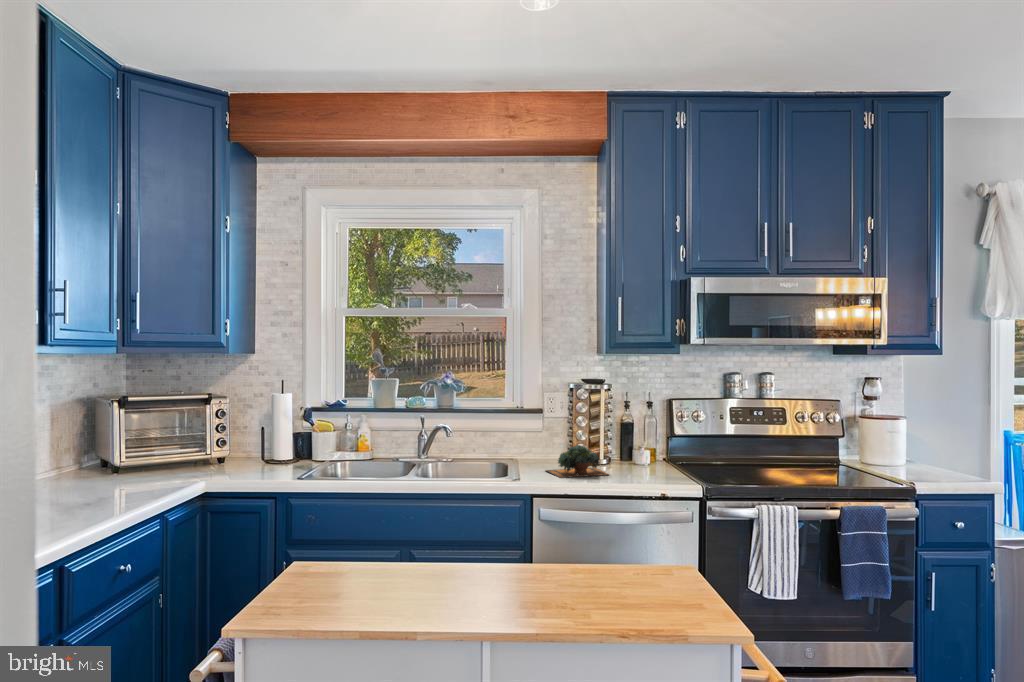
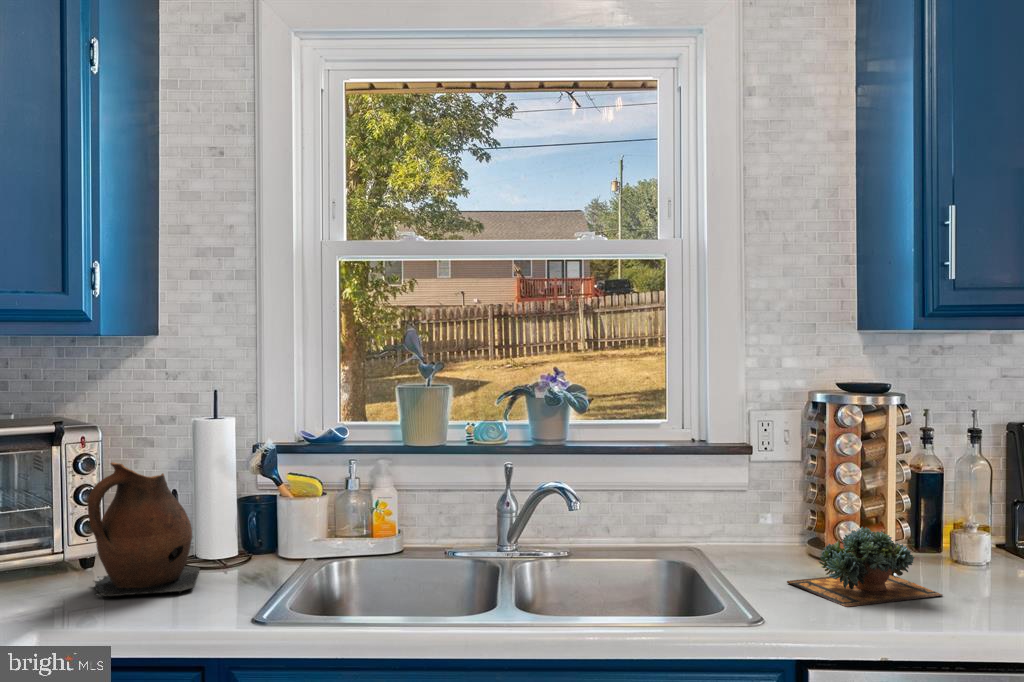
ceramic pitcher: none [223,412,274,472] -> present [88,462,200,596]

